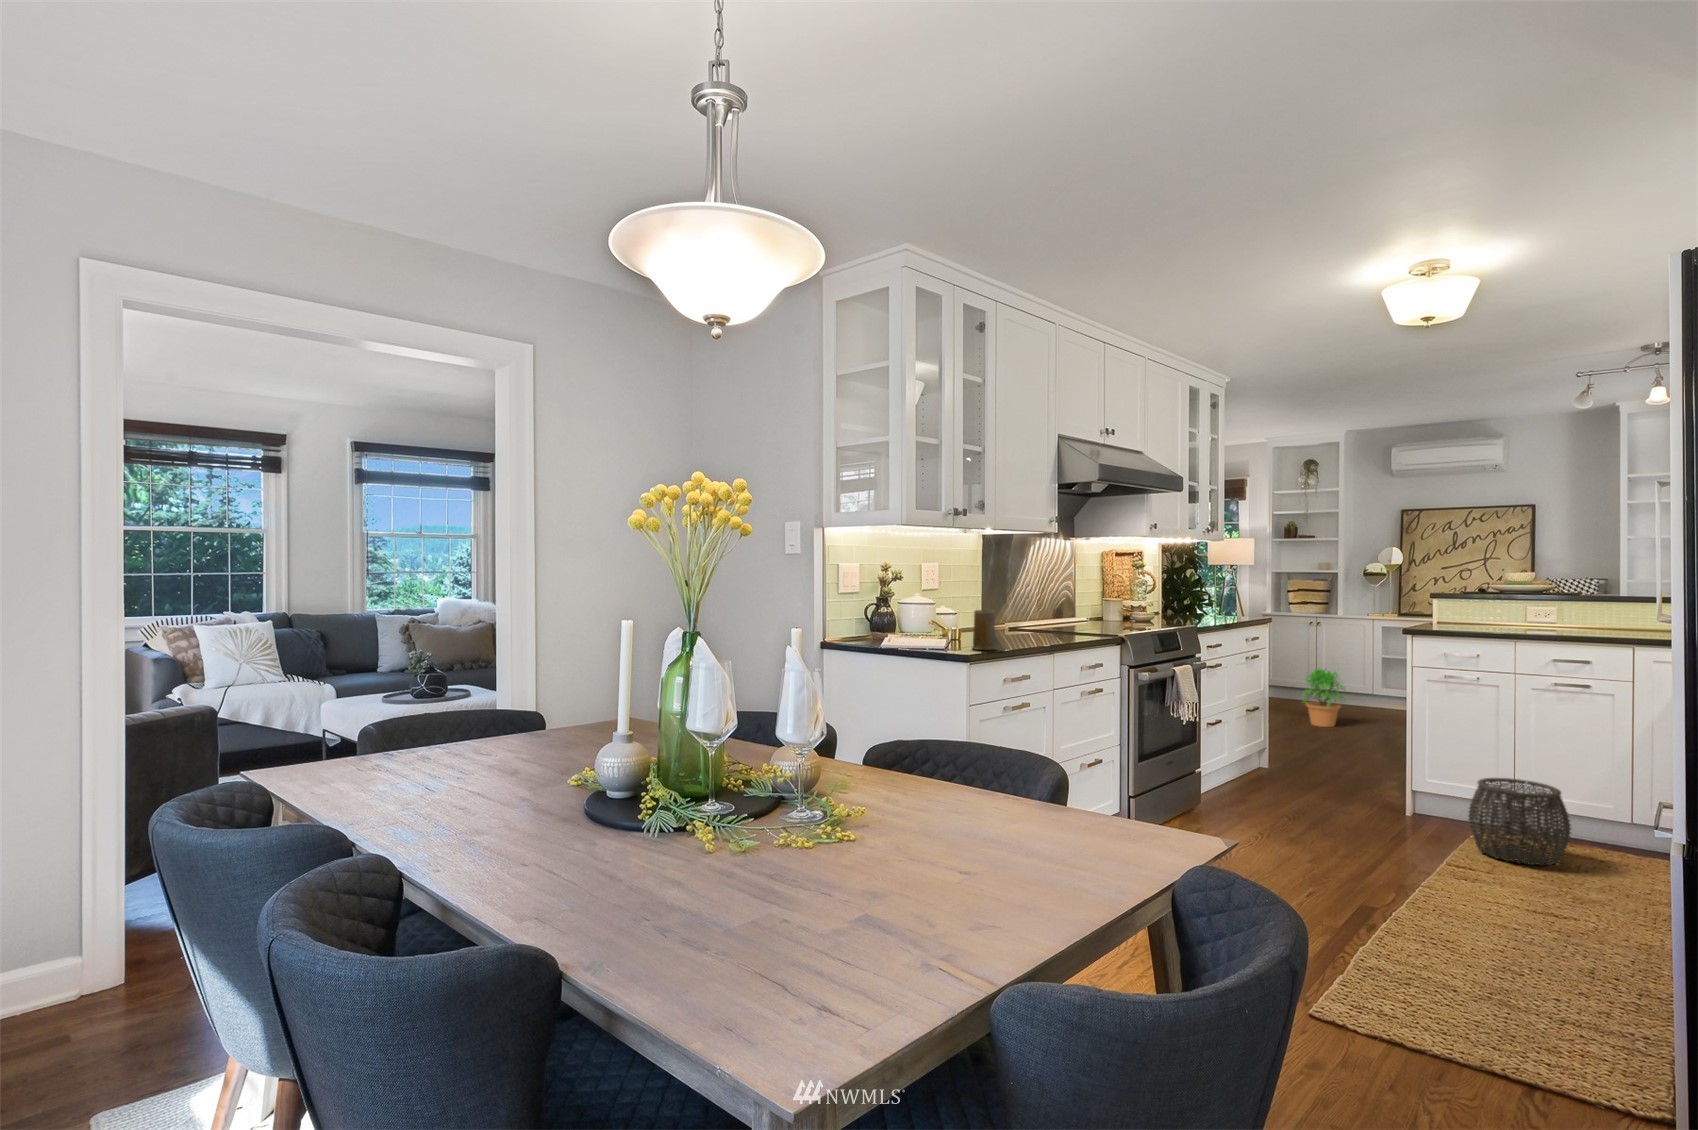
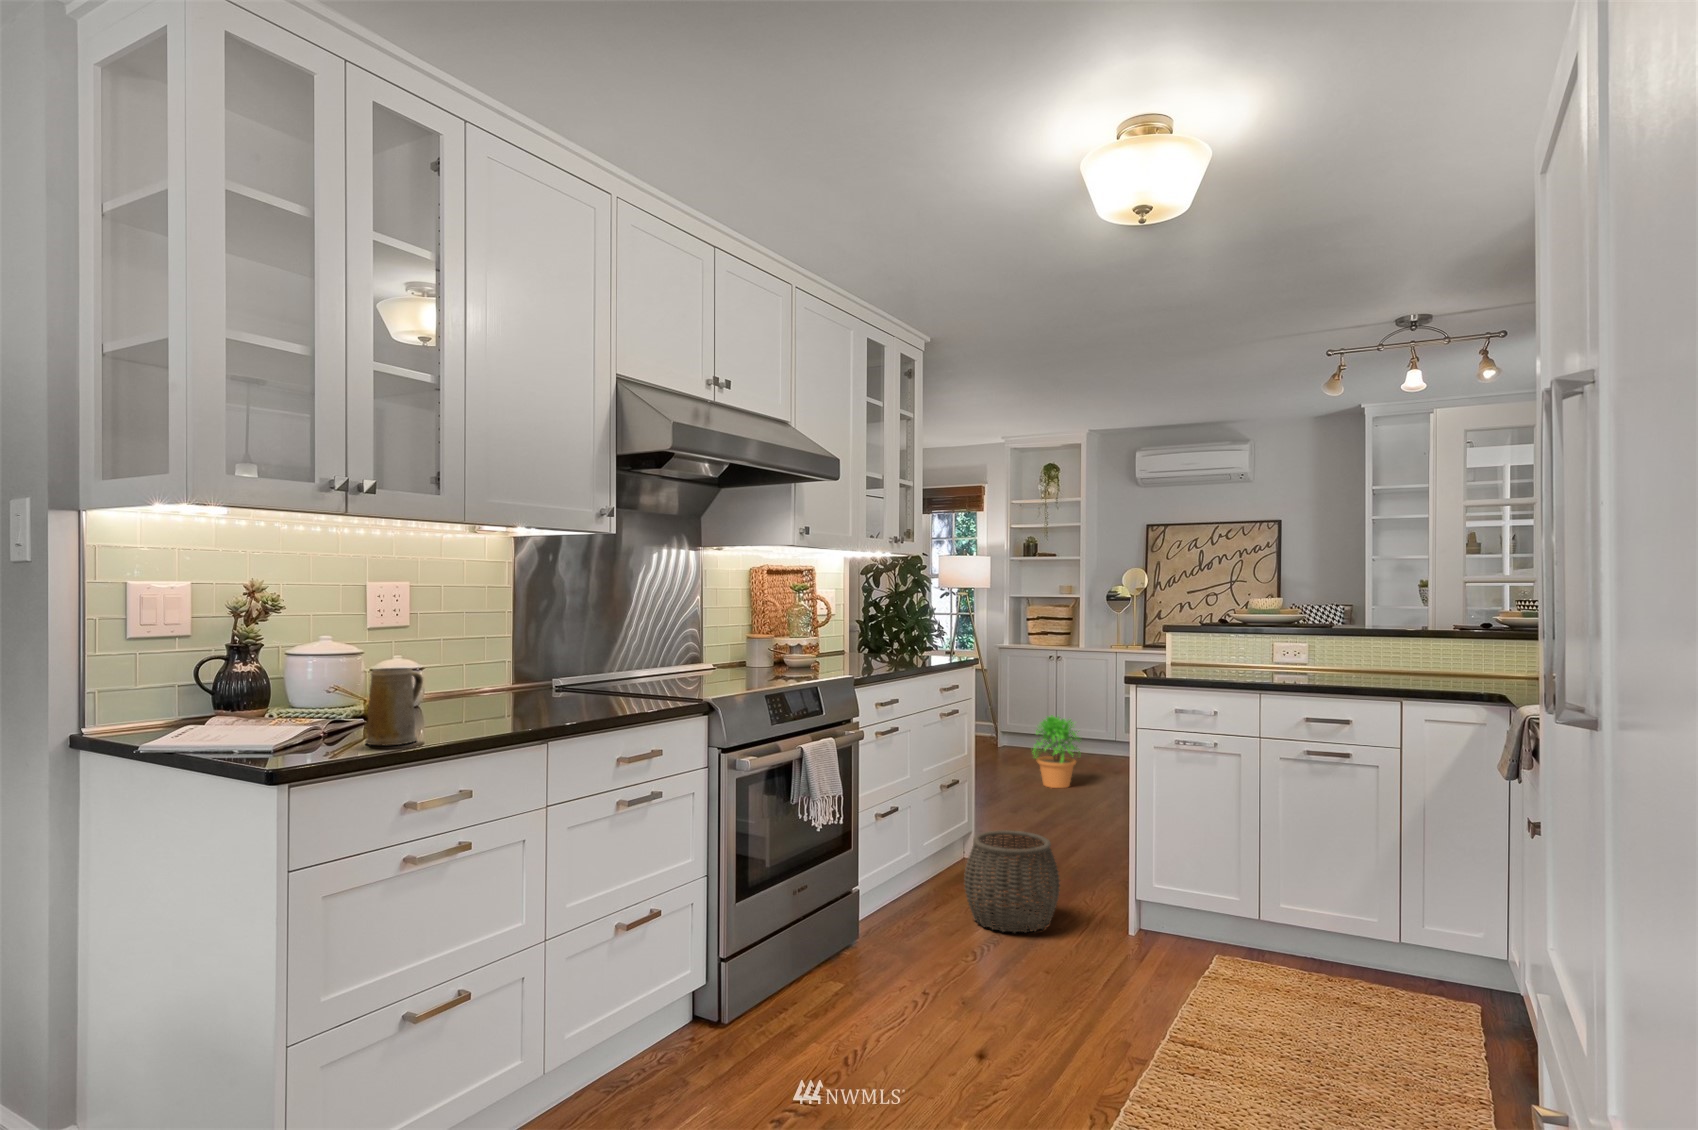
woven basket: present [1468,778,1571,866] -> present [964,830,1060,933]

